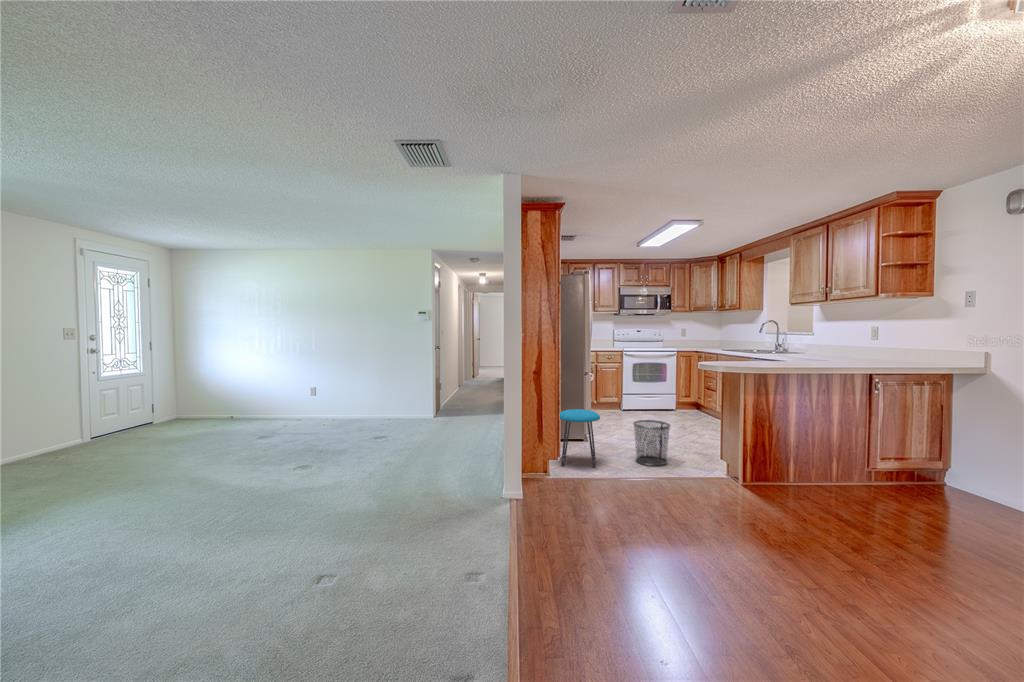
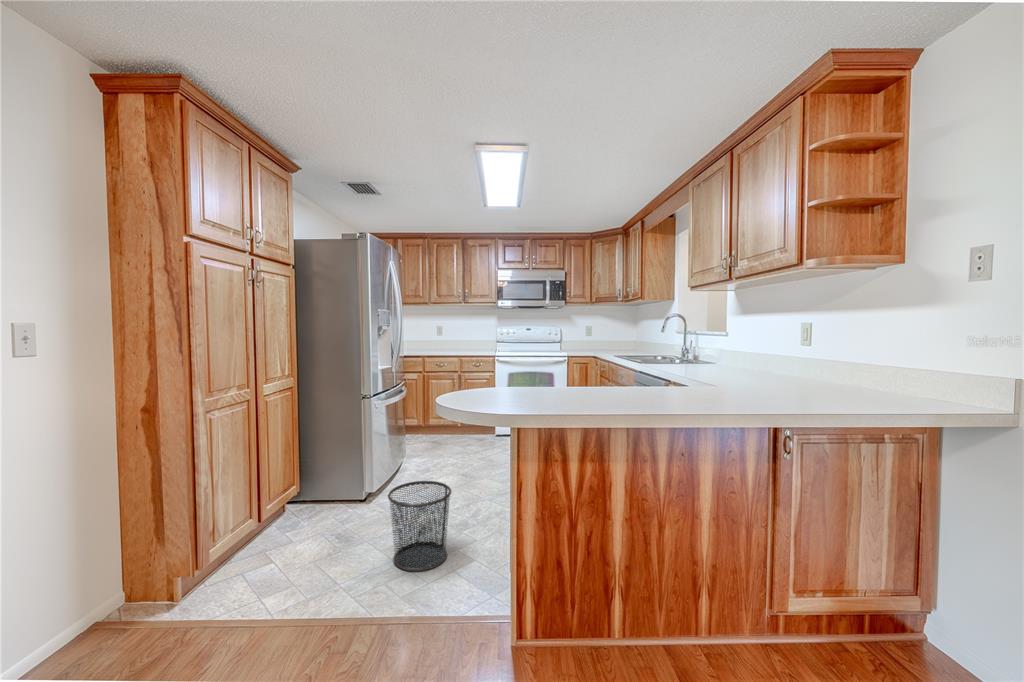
stool: present [560,409,600,468] -> none [248,463,336,576]

